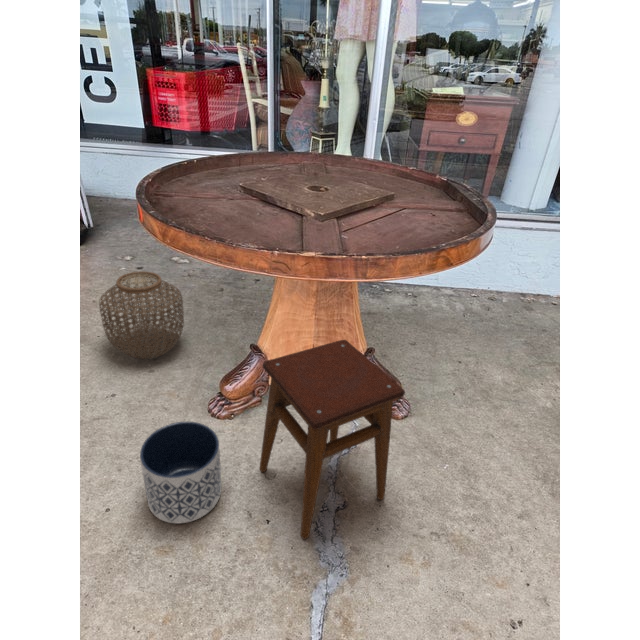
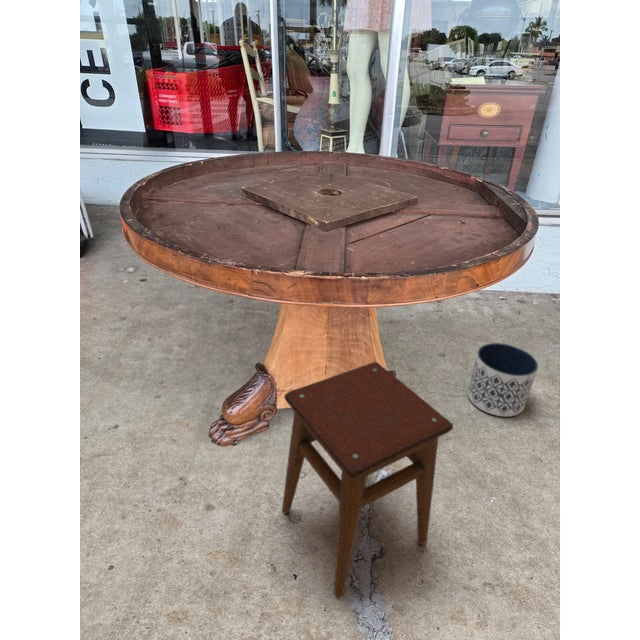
woven basket: present [99,271,184,359] -> none [99,287,192,383]
planter: present [140,421,221,524] -> present [468,343,538,416]

